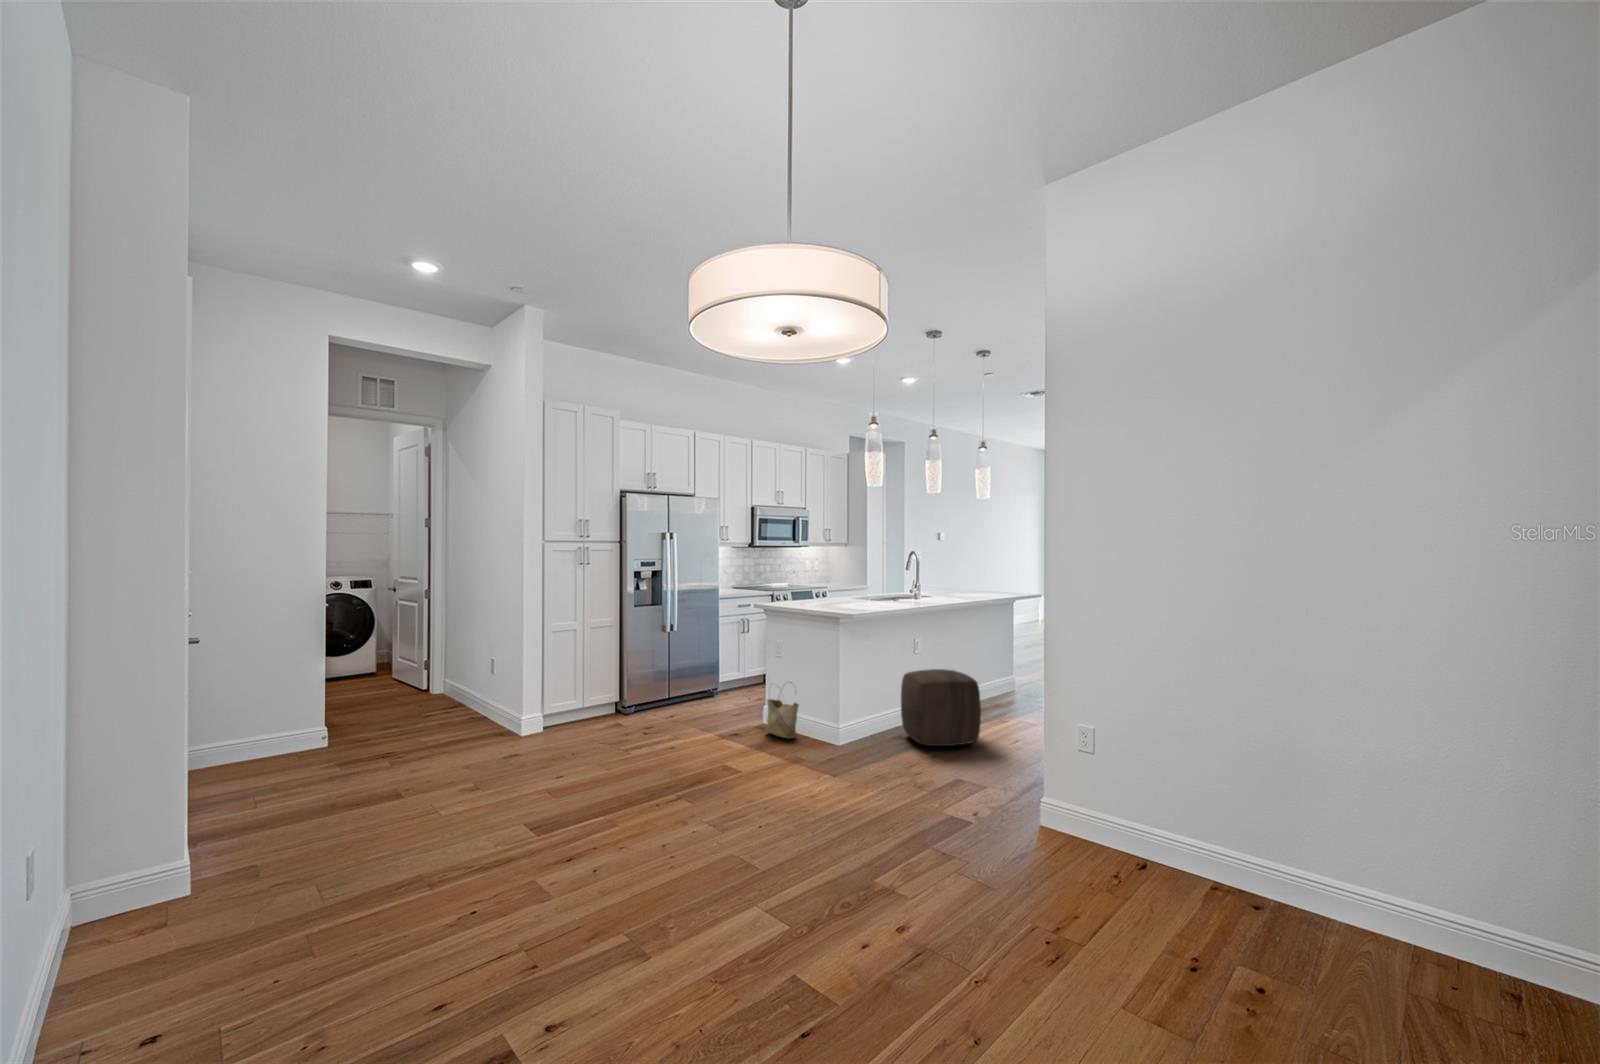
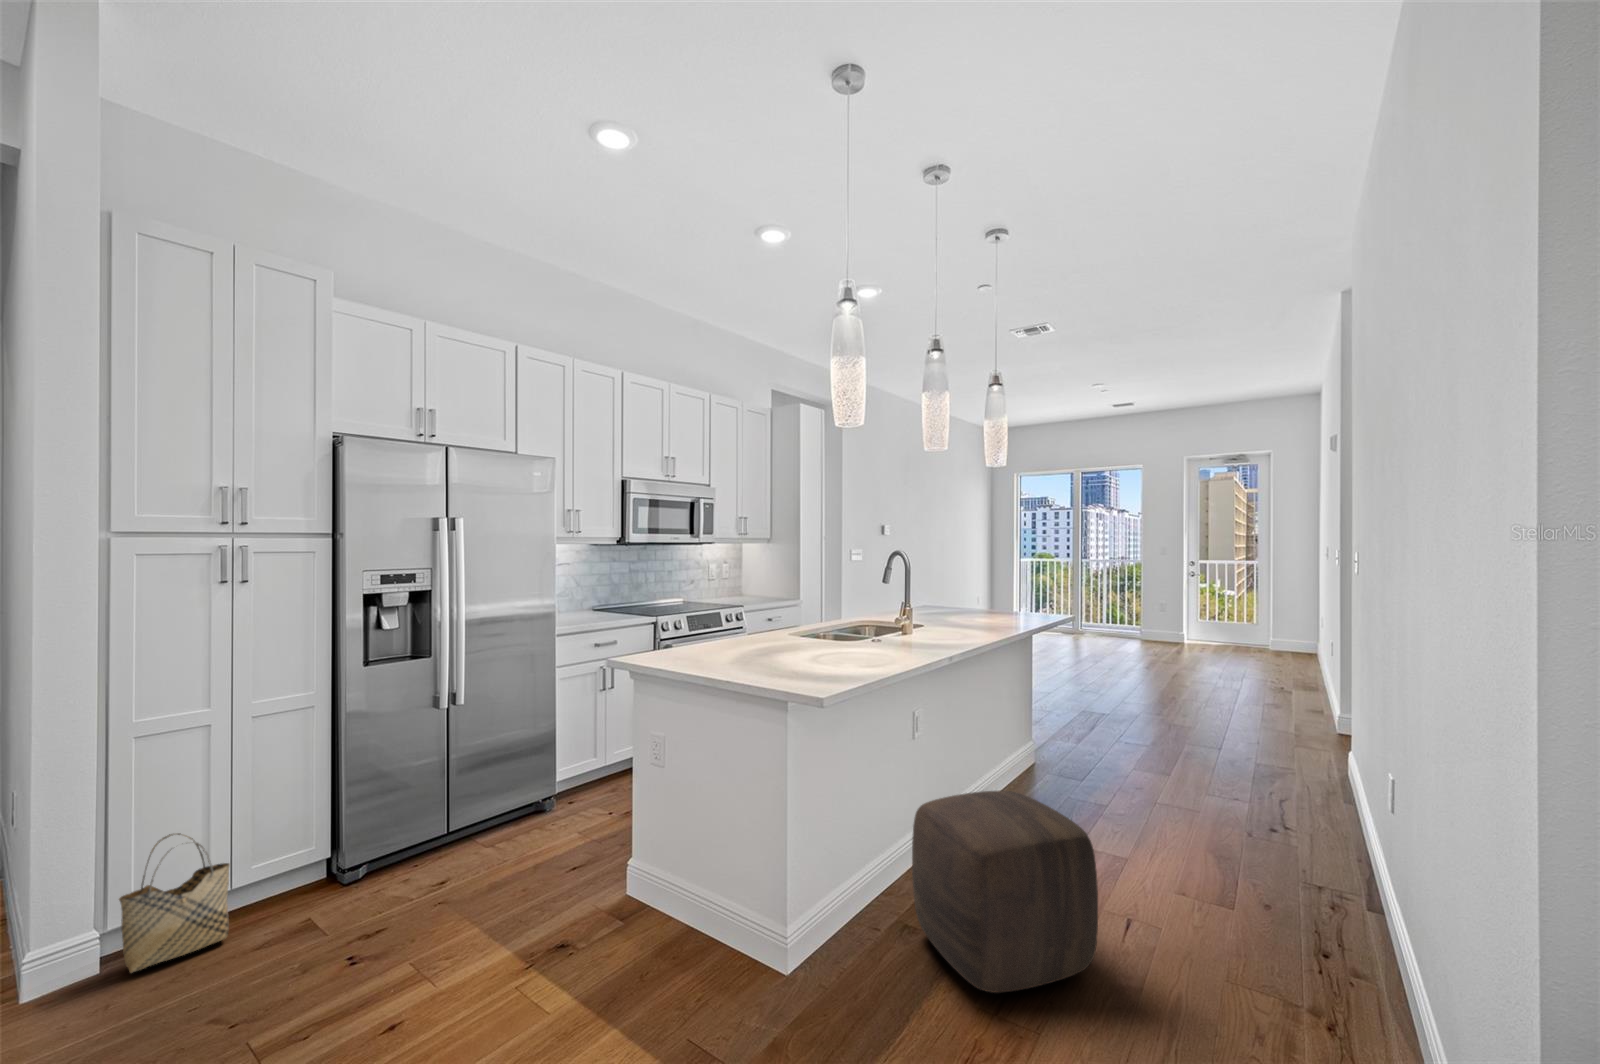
woven basket: present [766,699,799,739] -> present [119,833,230,973]

